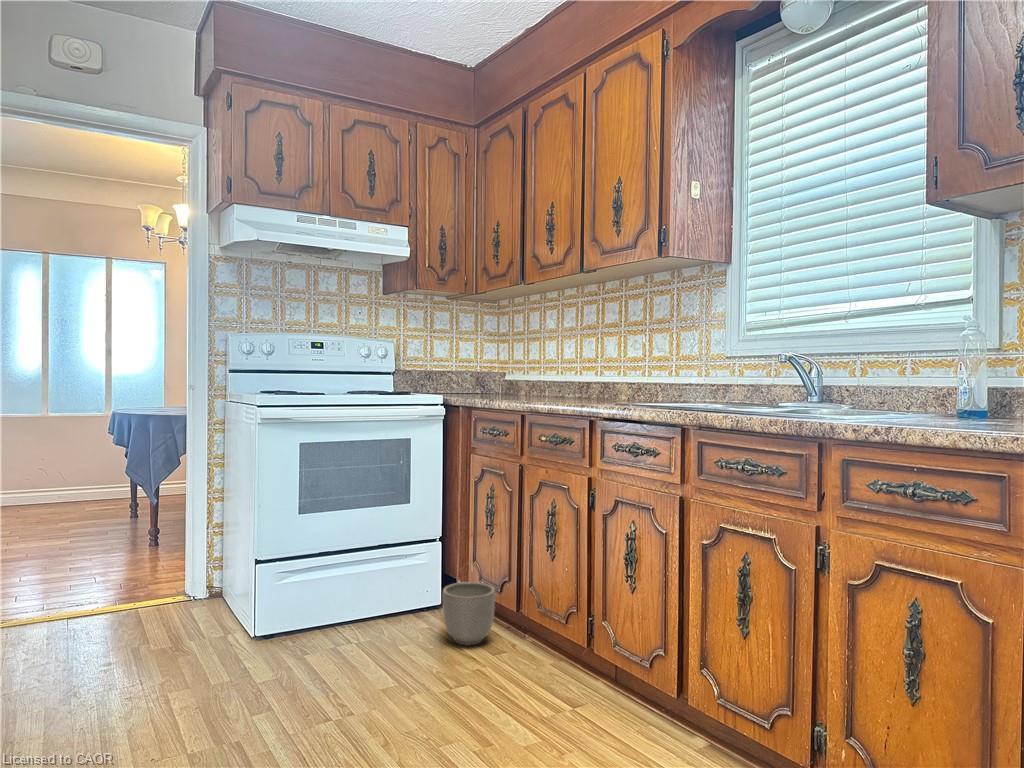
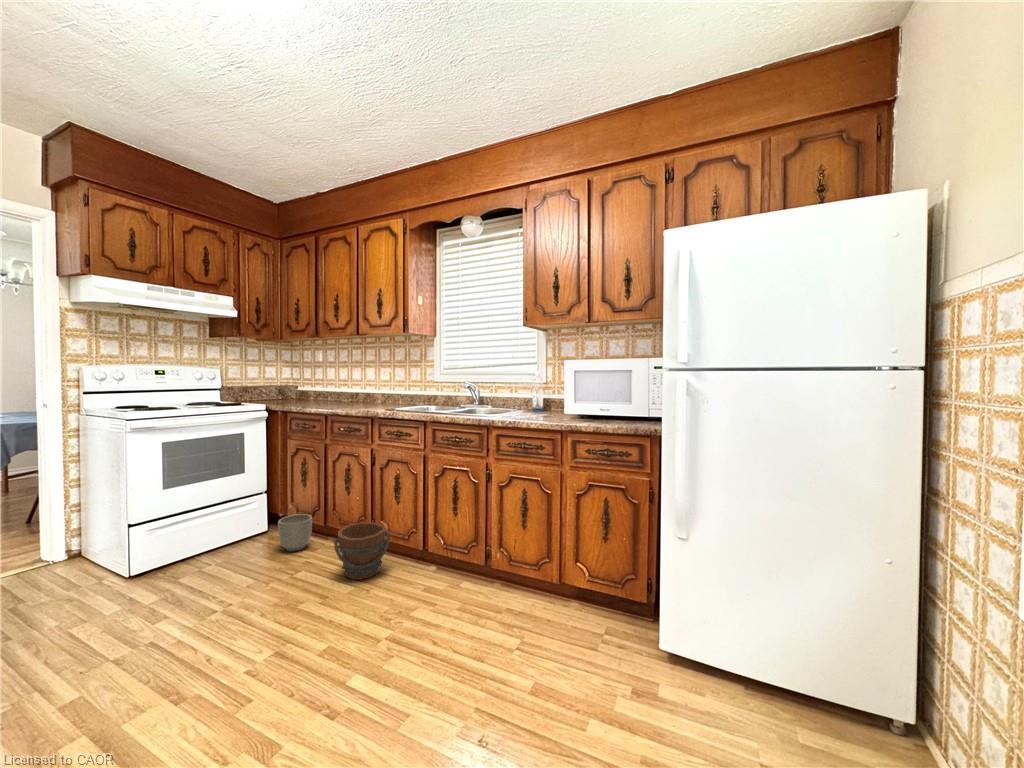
bucket: none [508,615,611,729] -> present [334,522,390,580]

